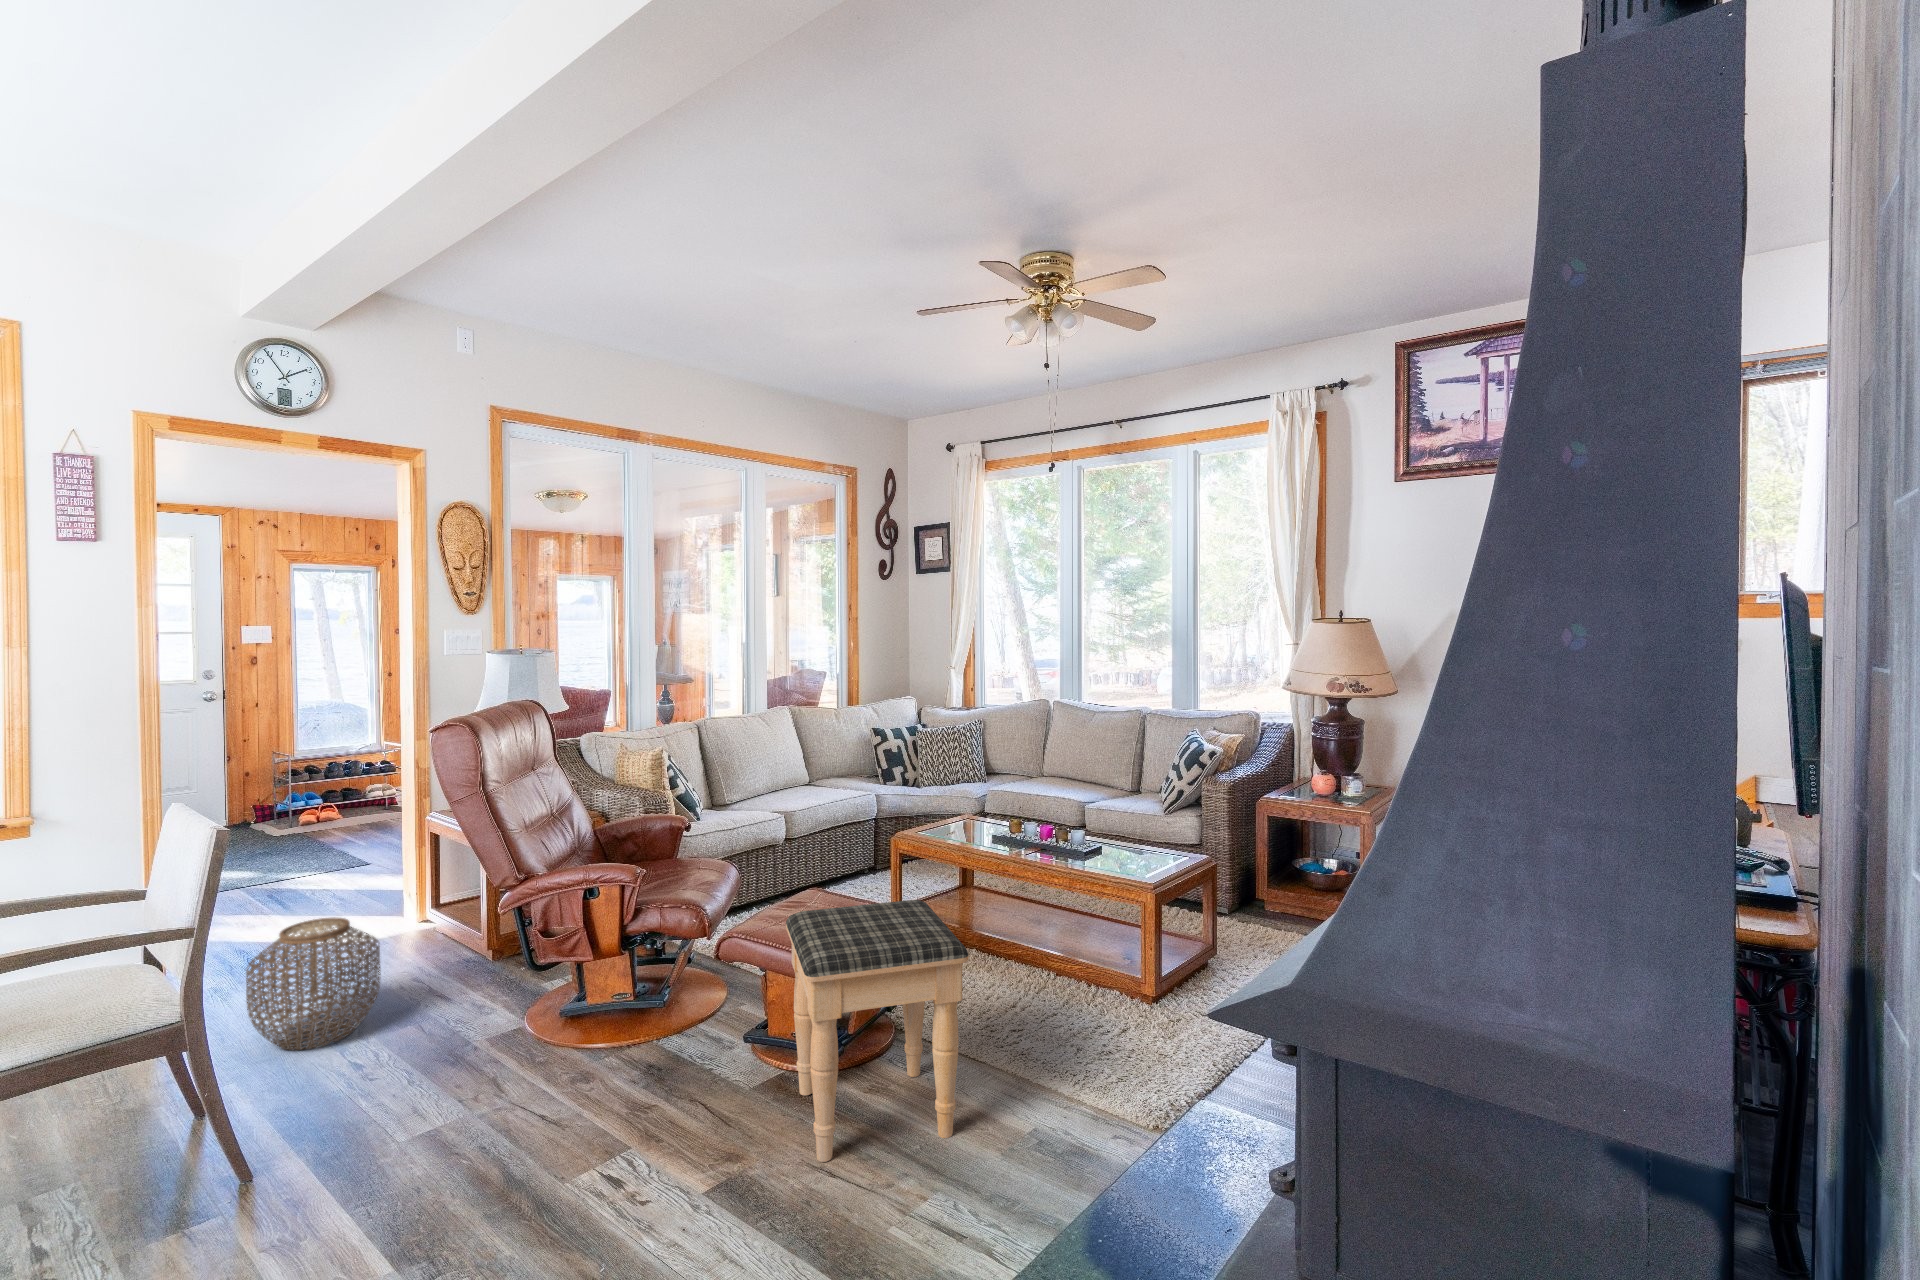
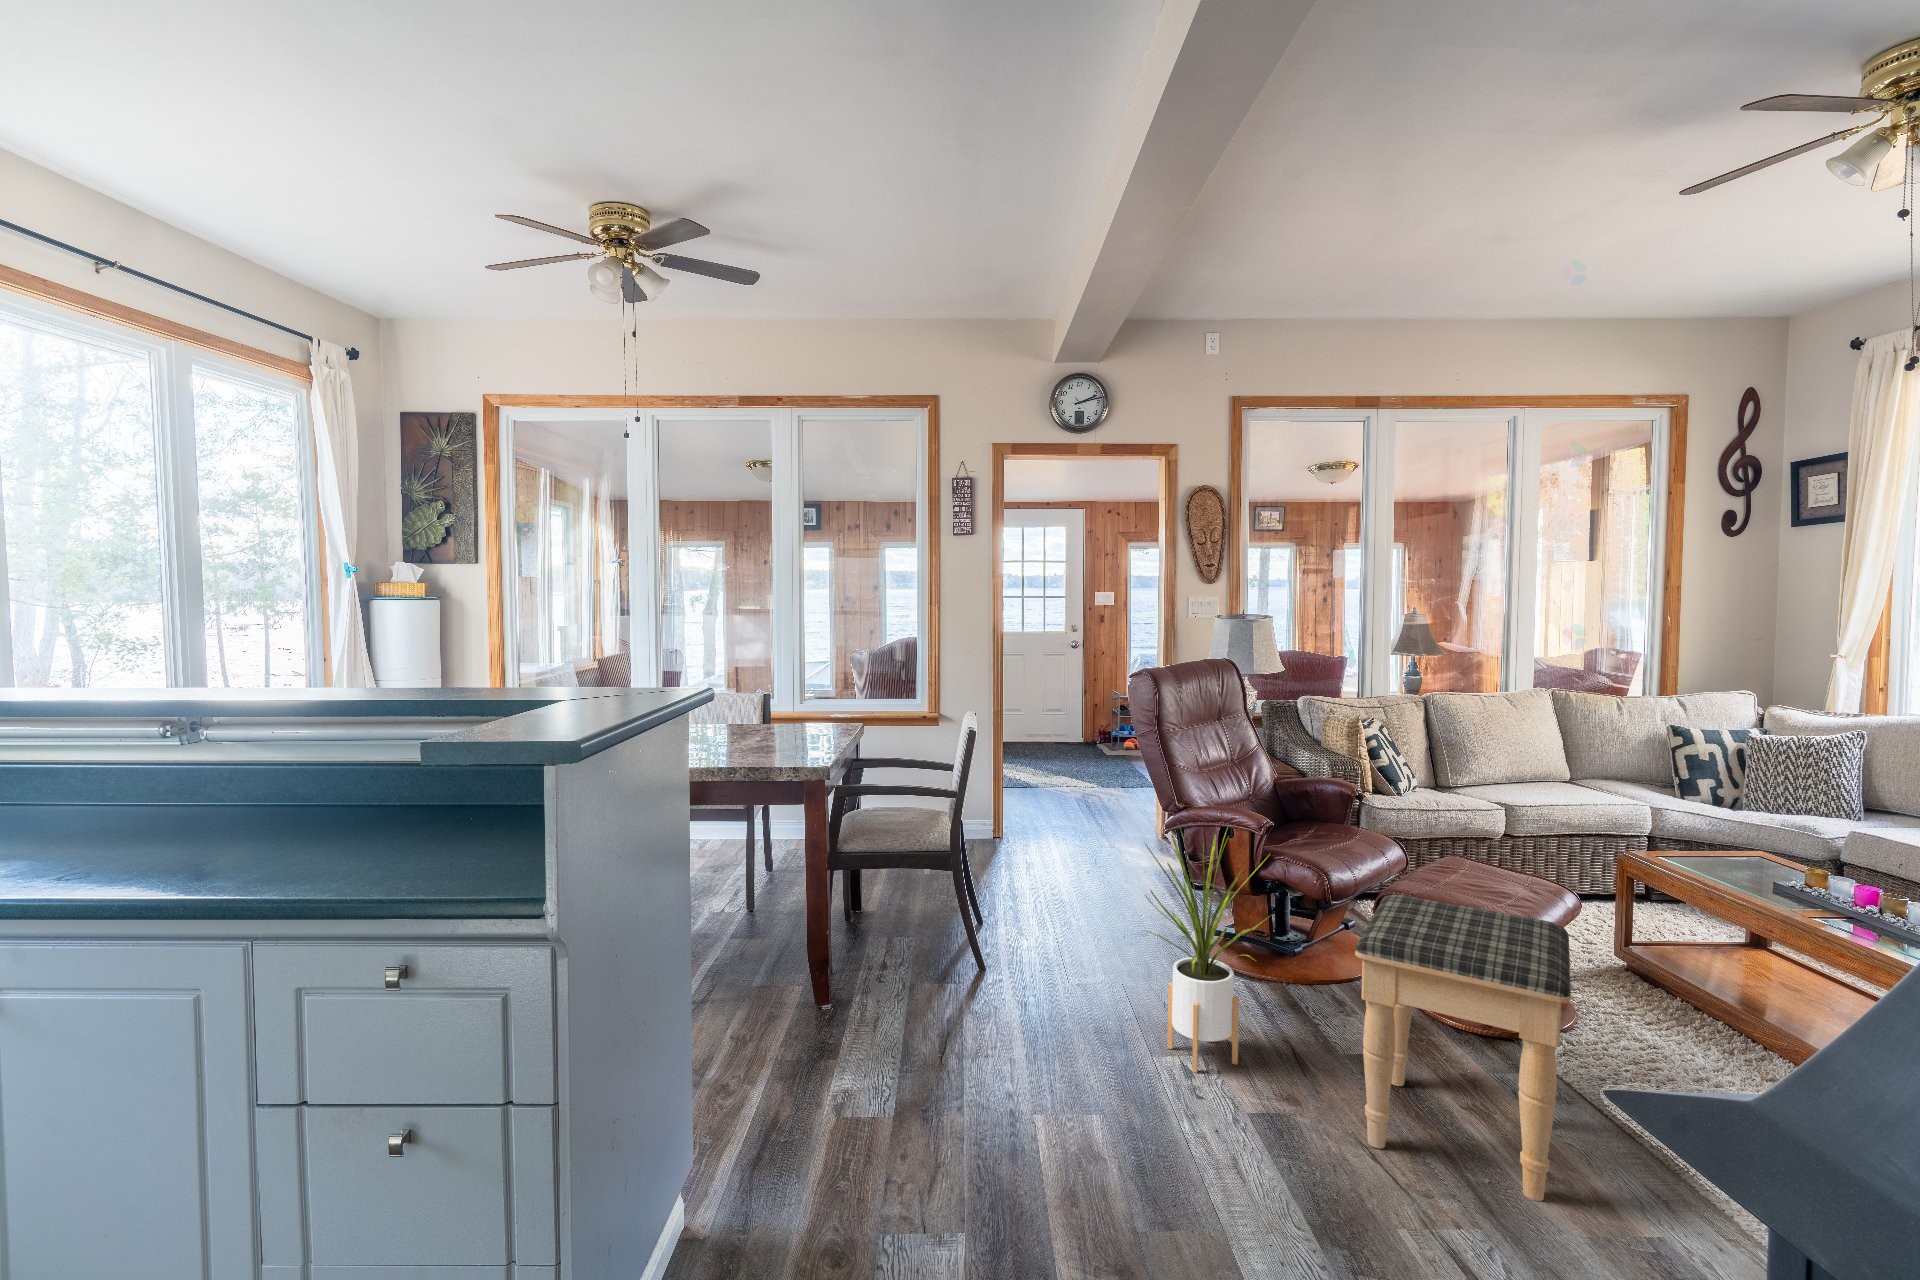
house plant: none [541,885,697,1183] -> present [1144,826,1269,1073]
woven basket: present [246,917,380,1050] -> none [1025,808,1104,899]

